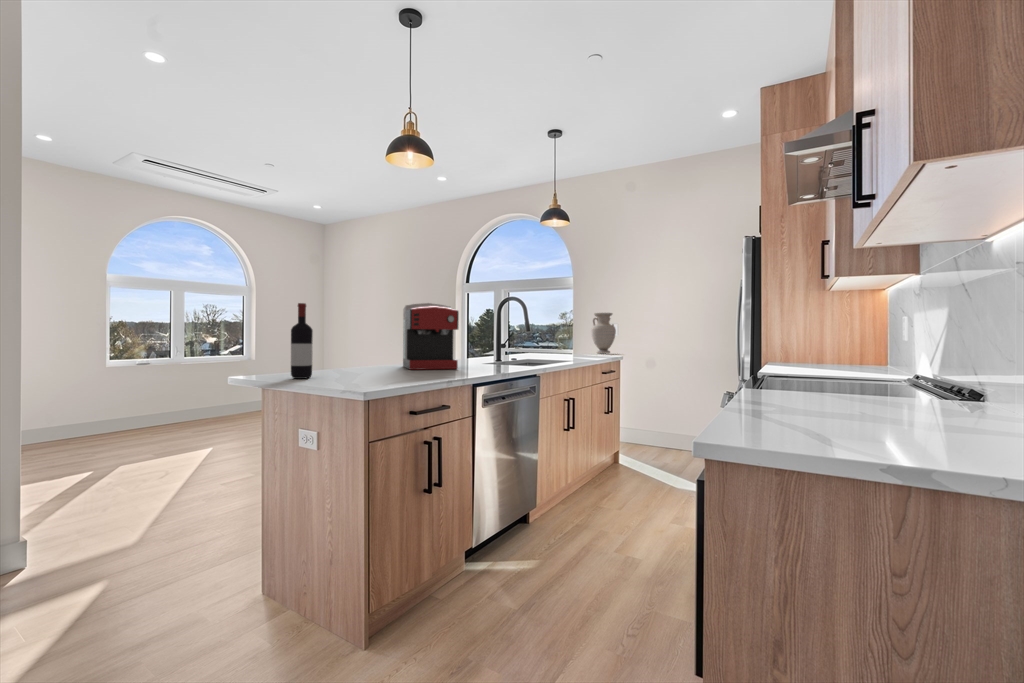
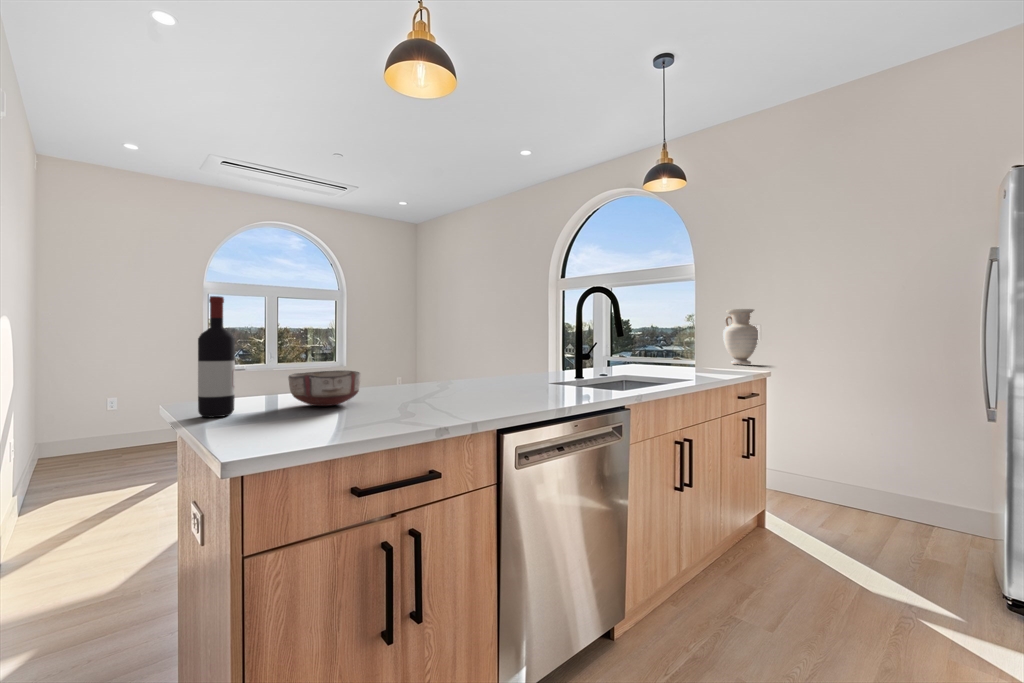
coffee maker: present [403,303,459,370] -> none [422,297,496,396]
ceramic bowl: none [334,352,379,374] -> present [288,371,361,406]

